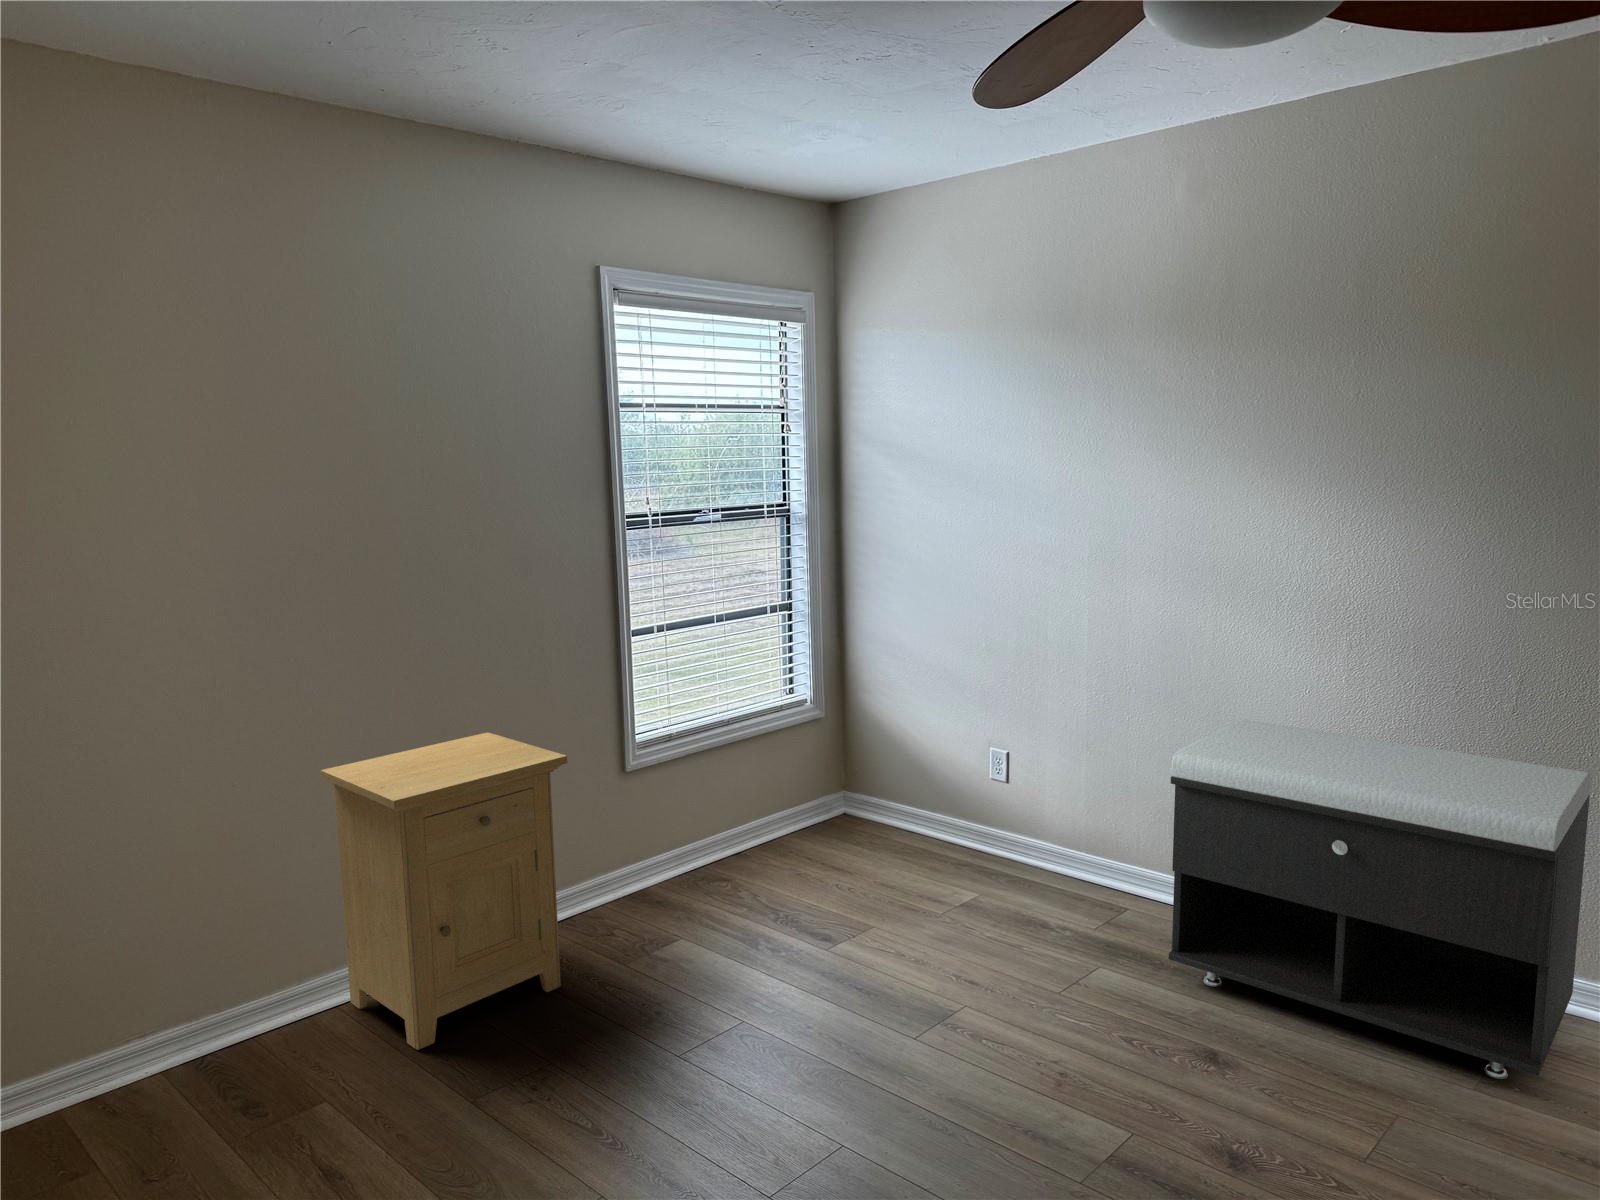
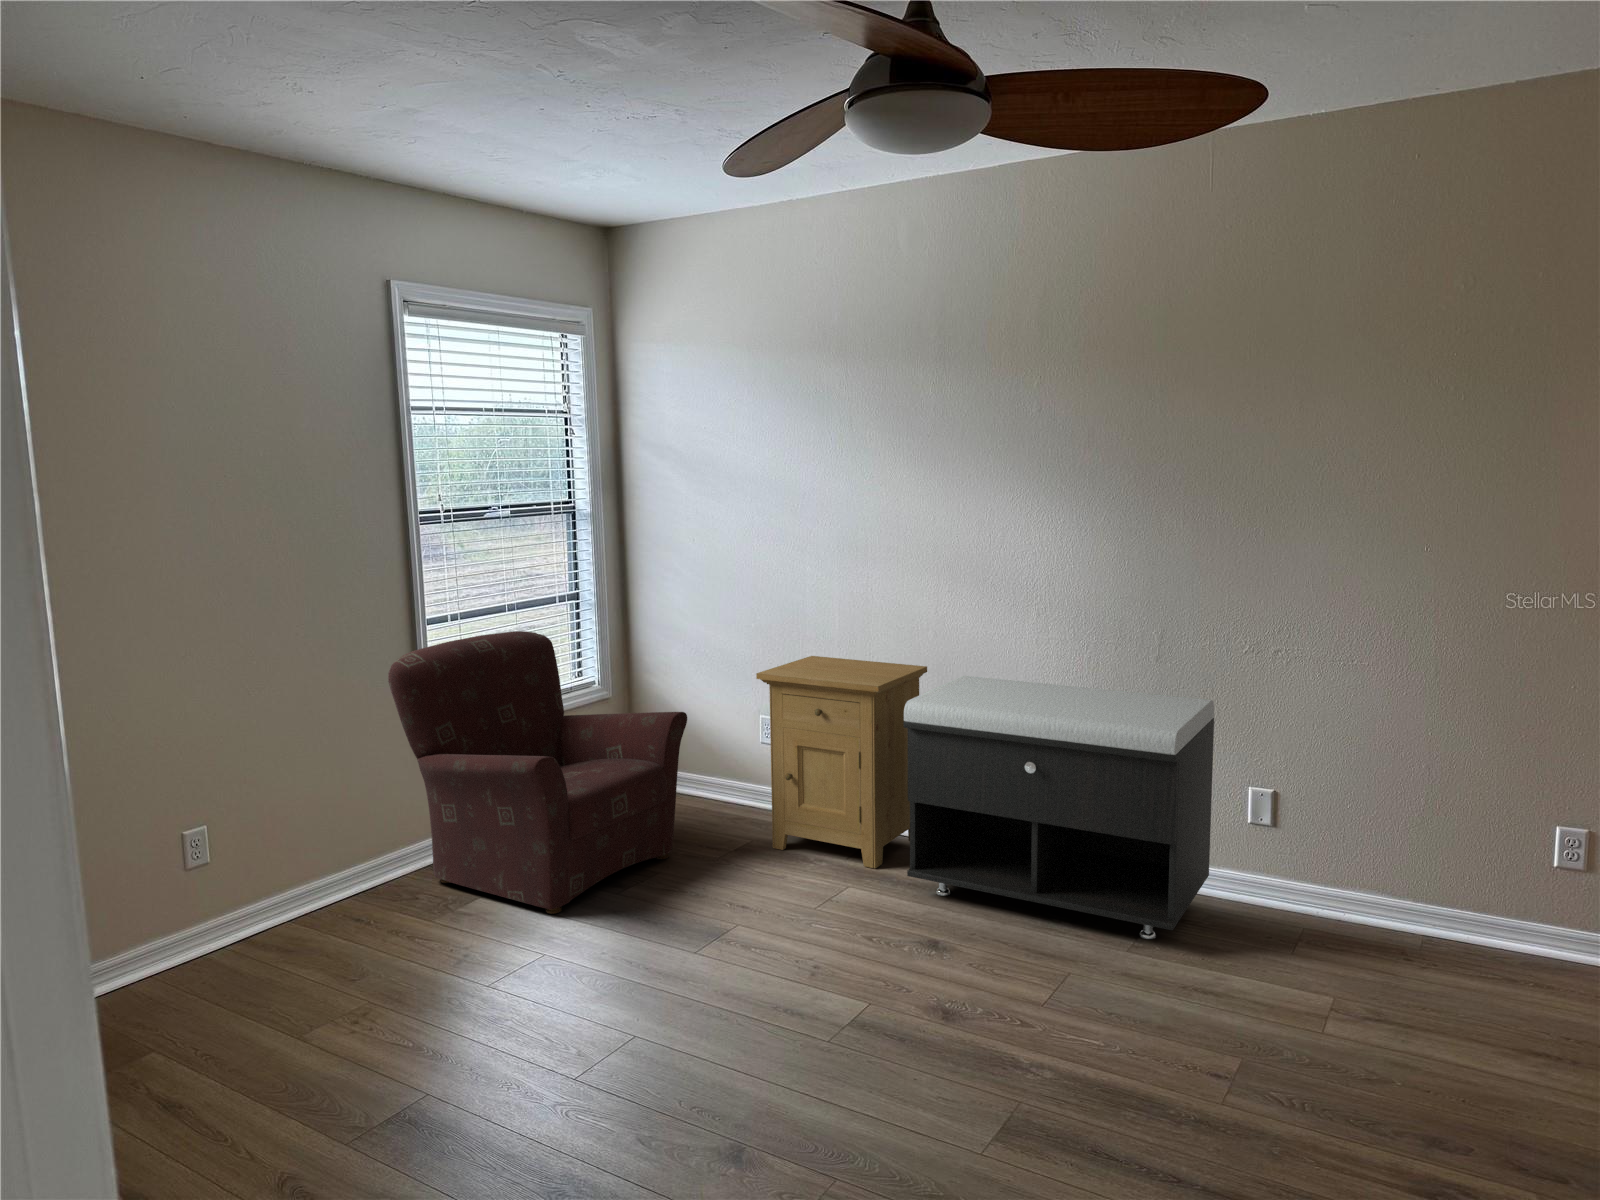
armchair: none [588,645,908,969] -> present [388,631,687,914]
nightstand: present [321,732,567,1050] -> present [756,656,927,868]

